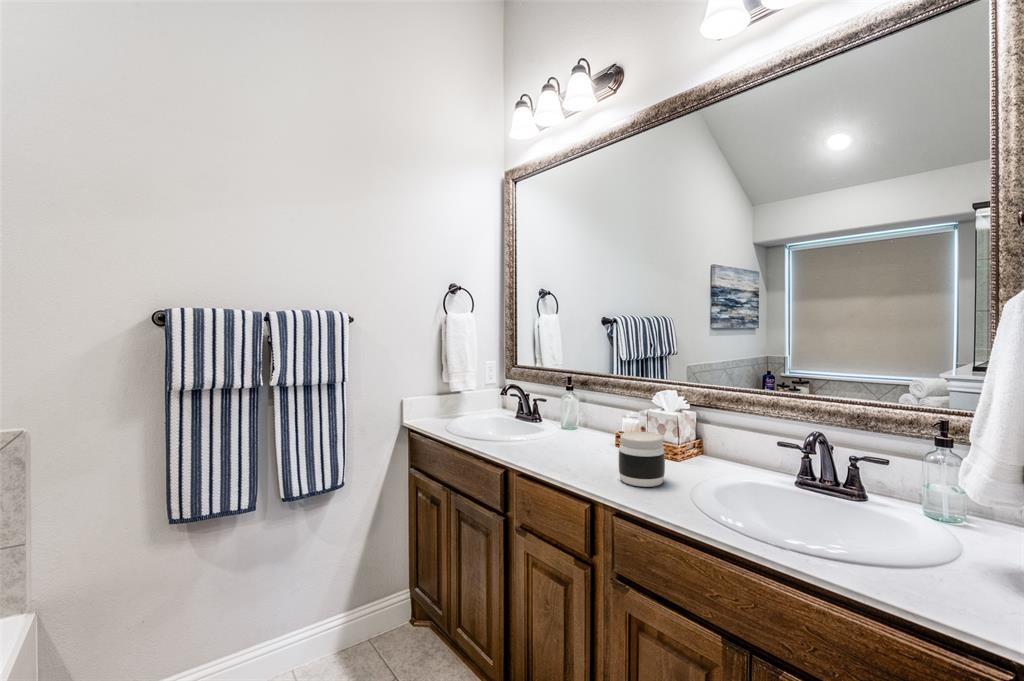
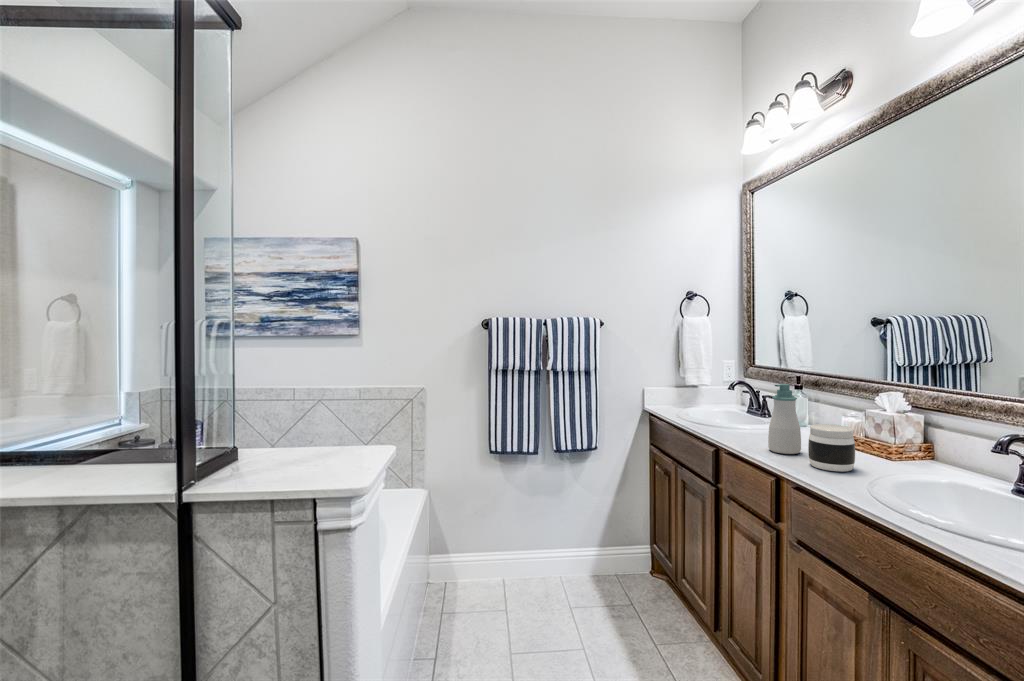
soap bottle: none [568,388,601,470] -> present [768,384,801,454]

